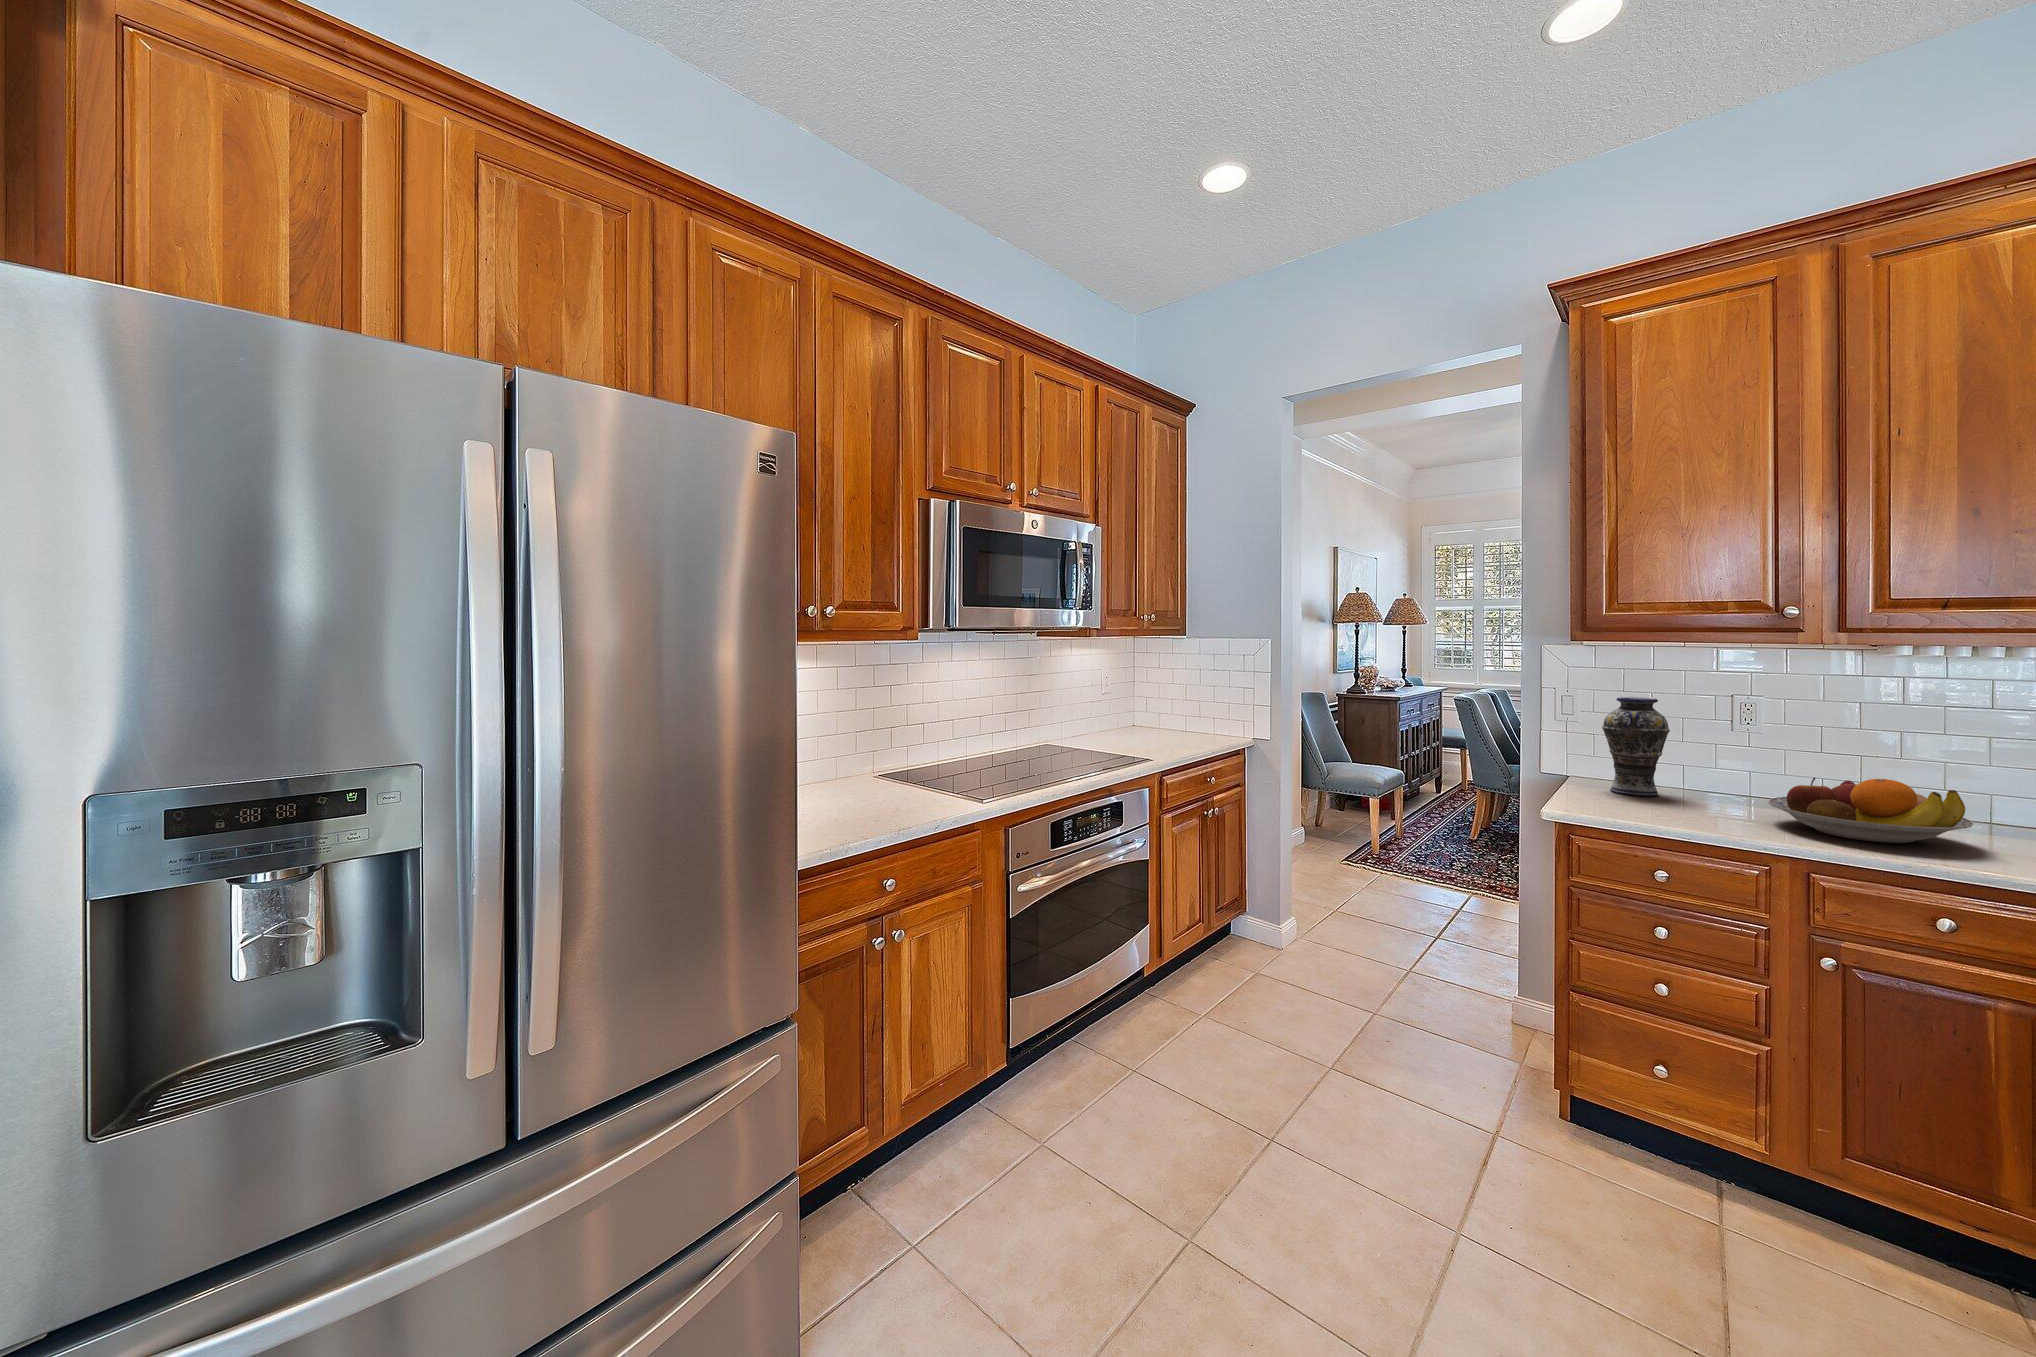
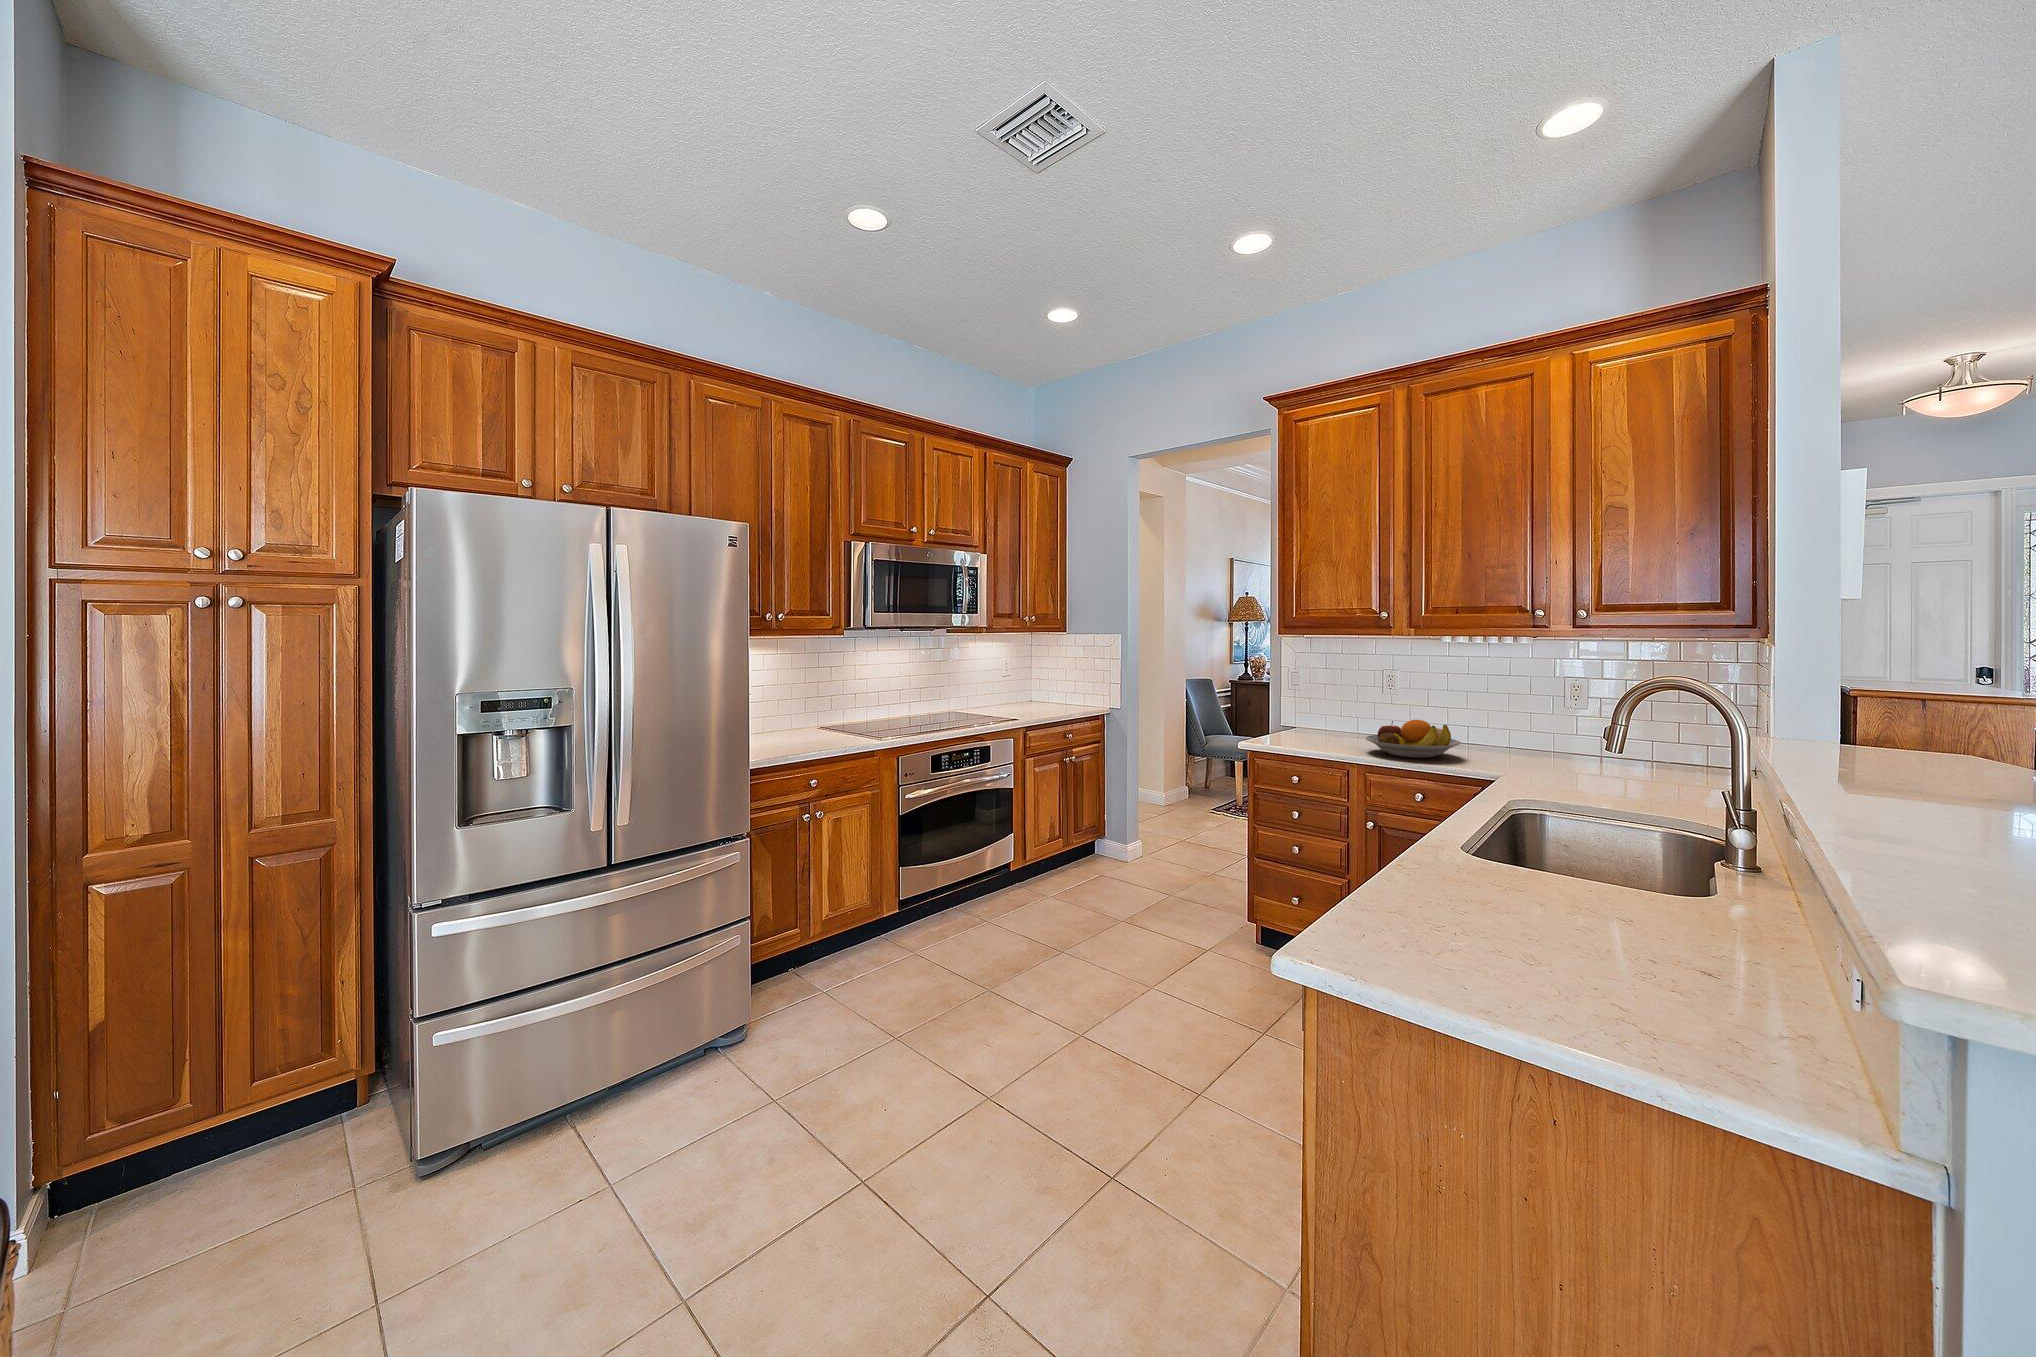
vase: present [1602,697,1670,796] -> none [1300,673,1339,738]

